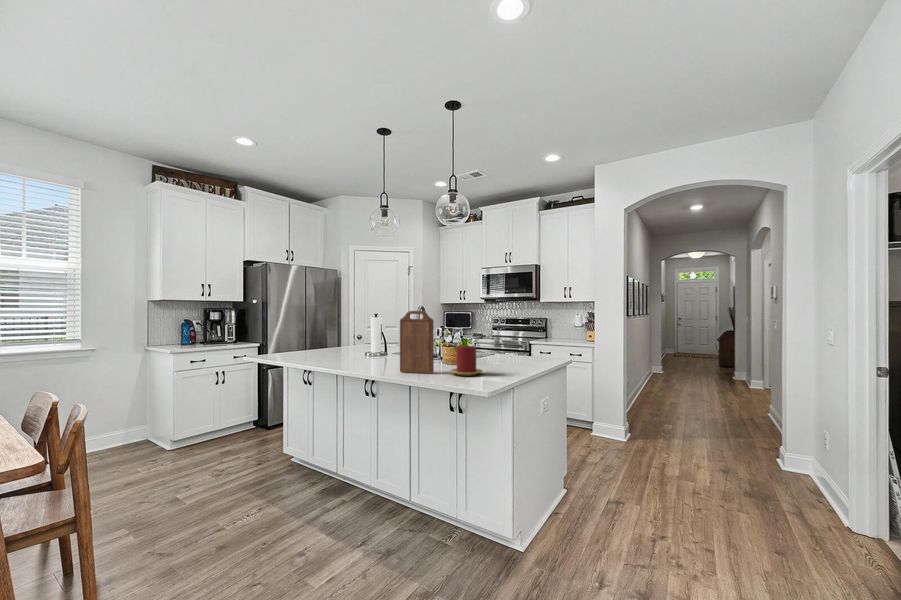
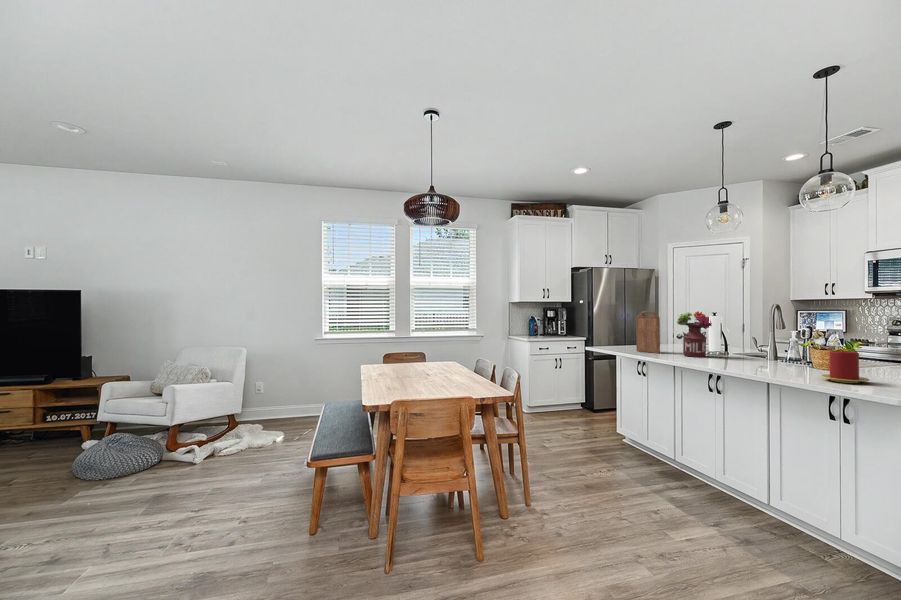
flower arrangement: none [341,310,374,359] -> present [677,311,712,357]
cutting board: present [400,311,434,374] -> present [636,311,660,353]

